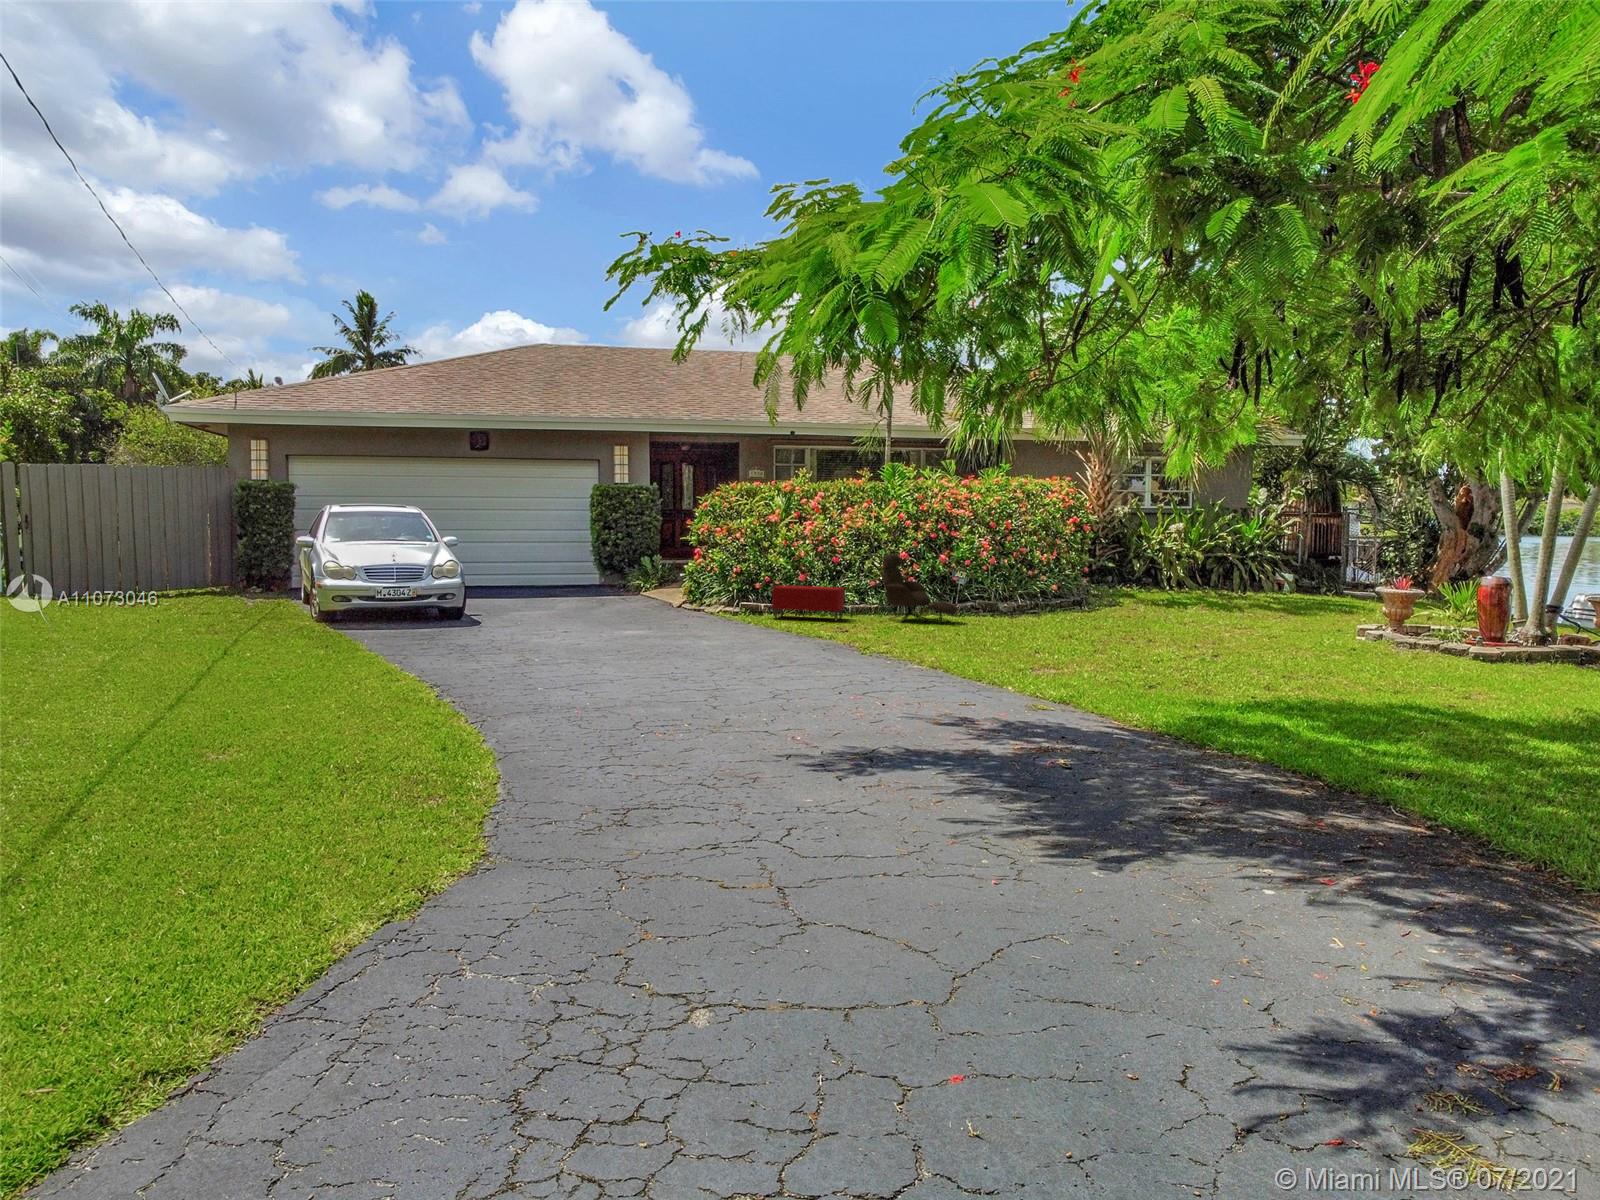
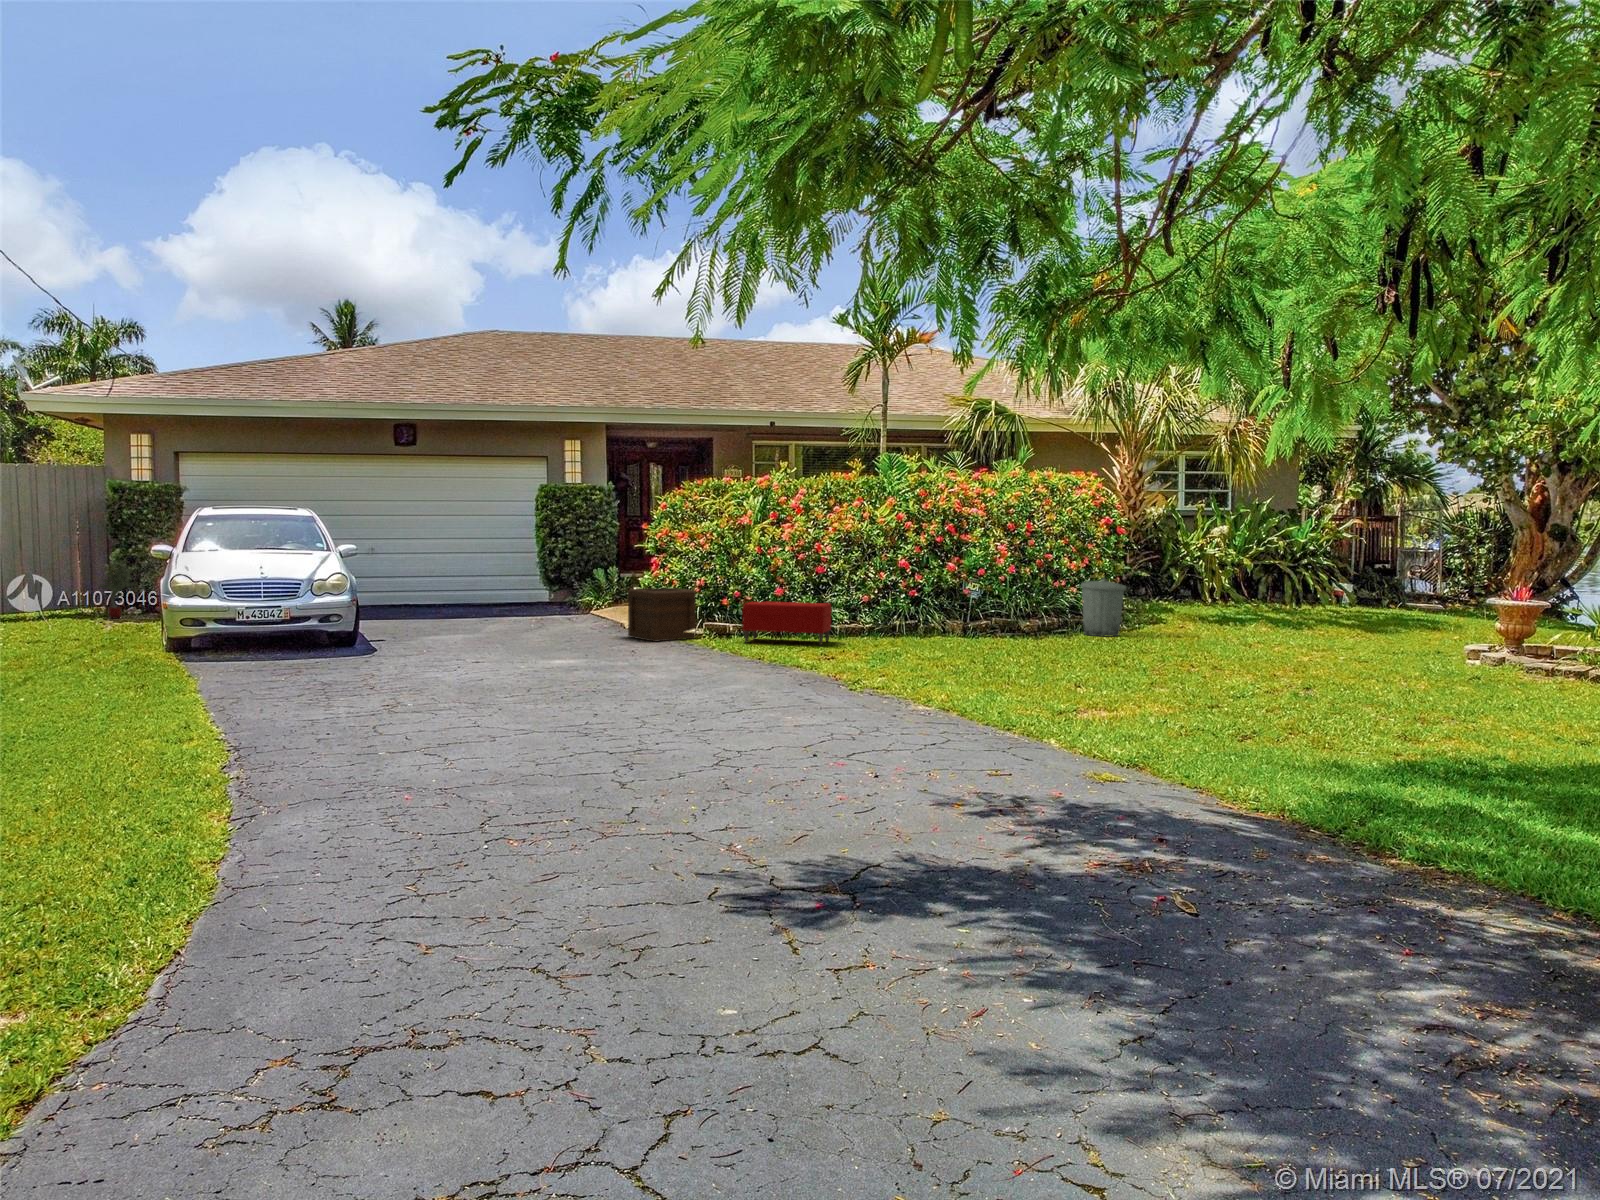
potted tree: none [231,547,264,596] -> present [100,563,136,618]
lounge chair: present [883,554,957,624] -> none [878,563,970,648]
trash can: none [1051,568,1089,616] -> present [1081,578,1126,636]
wooden crate: none [678,574,734,618] -> present [628,588,696,642]

